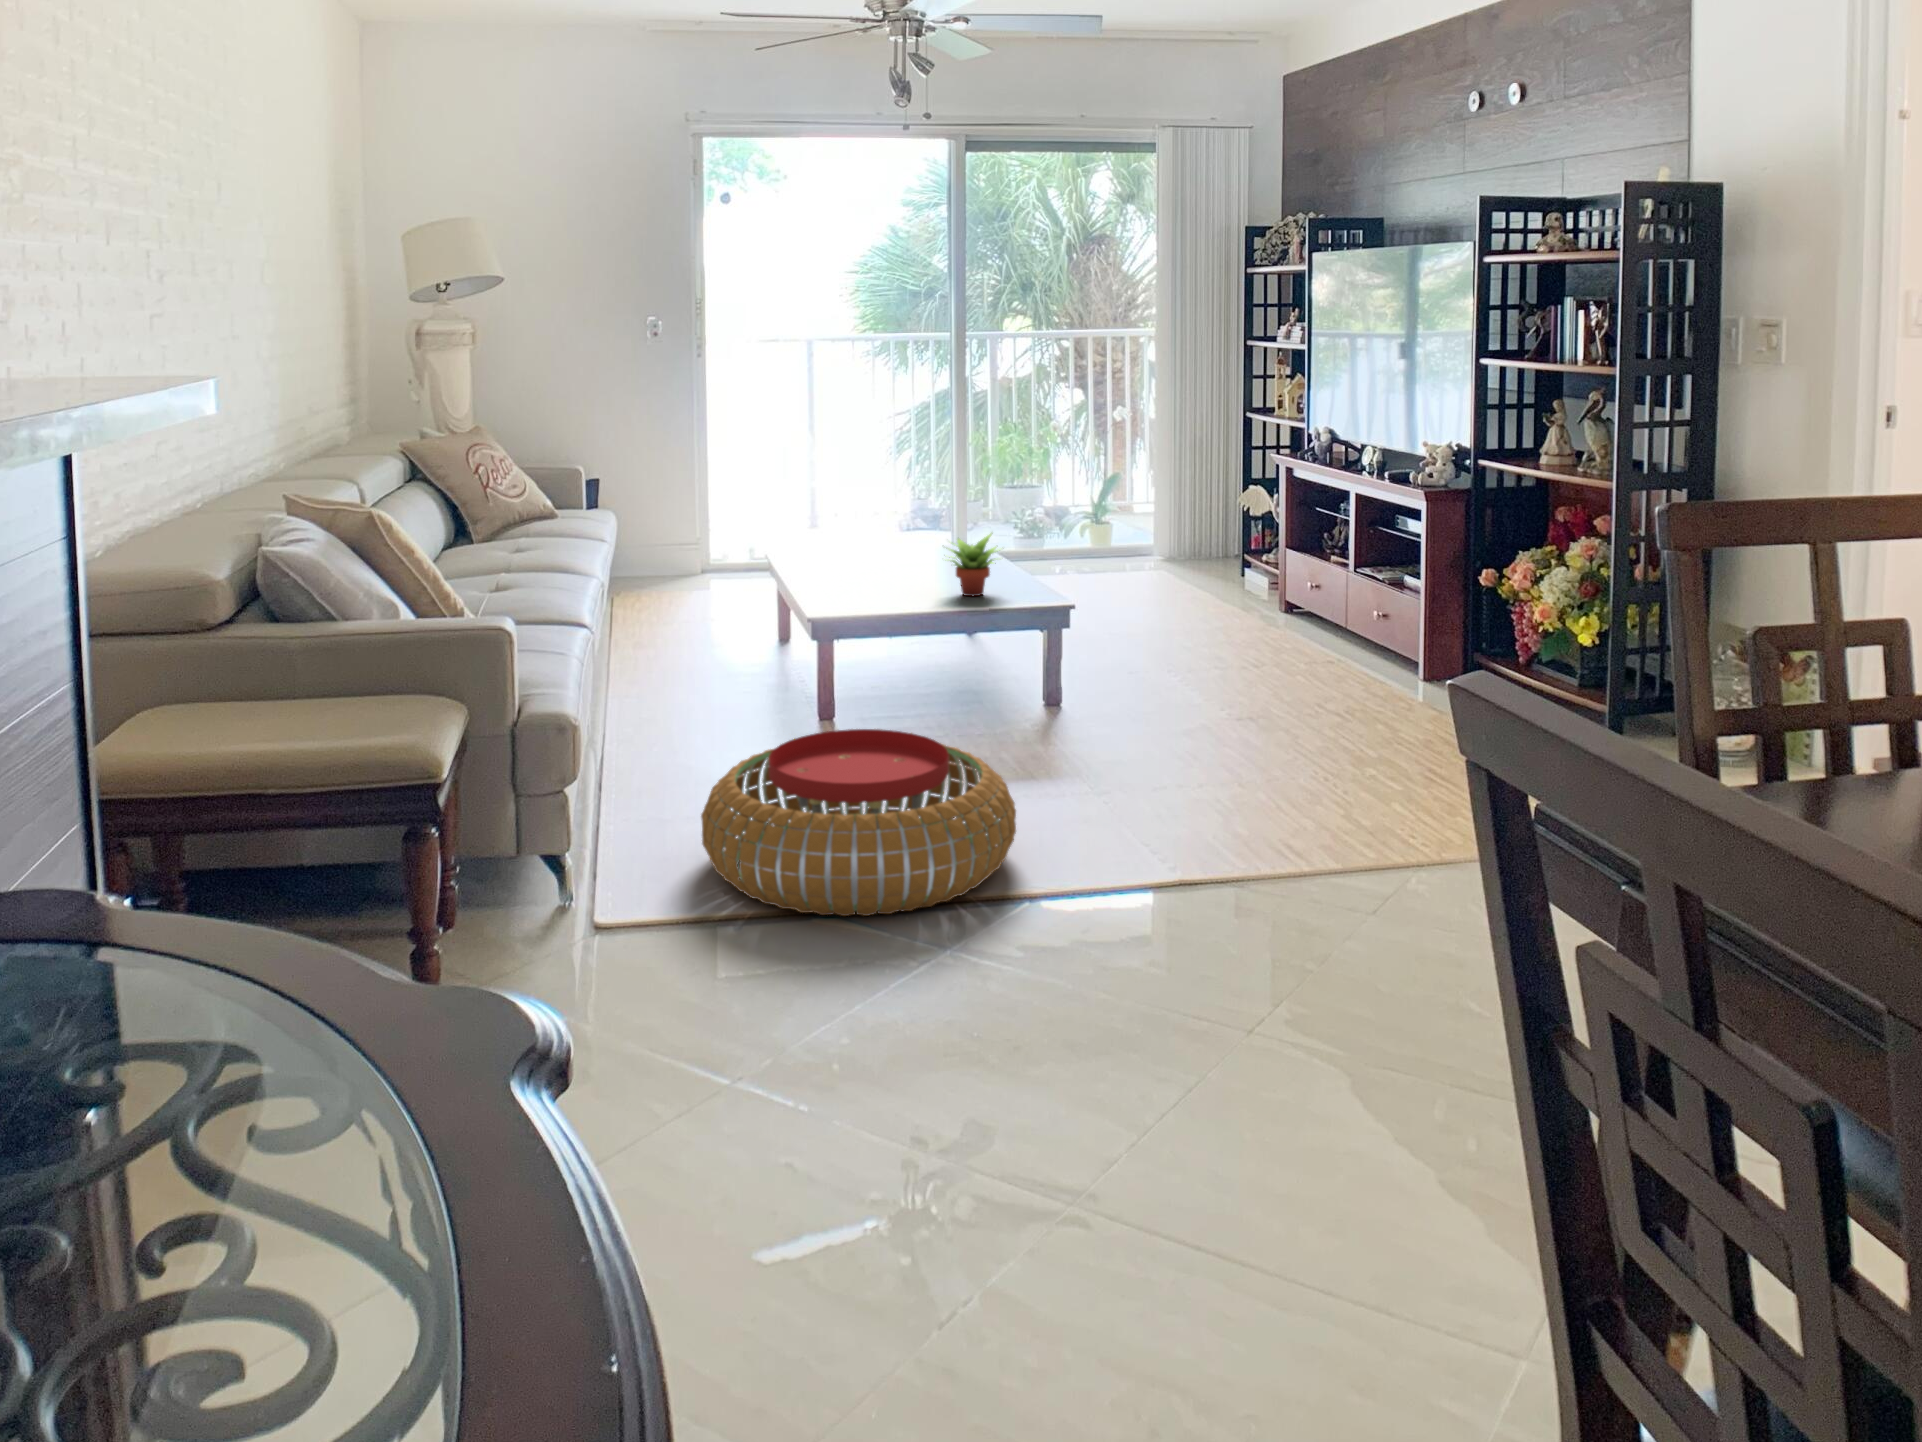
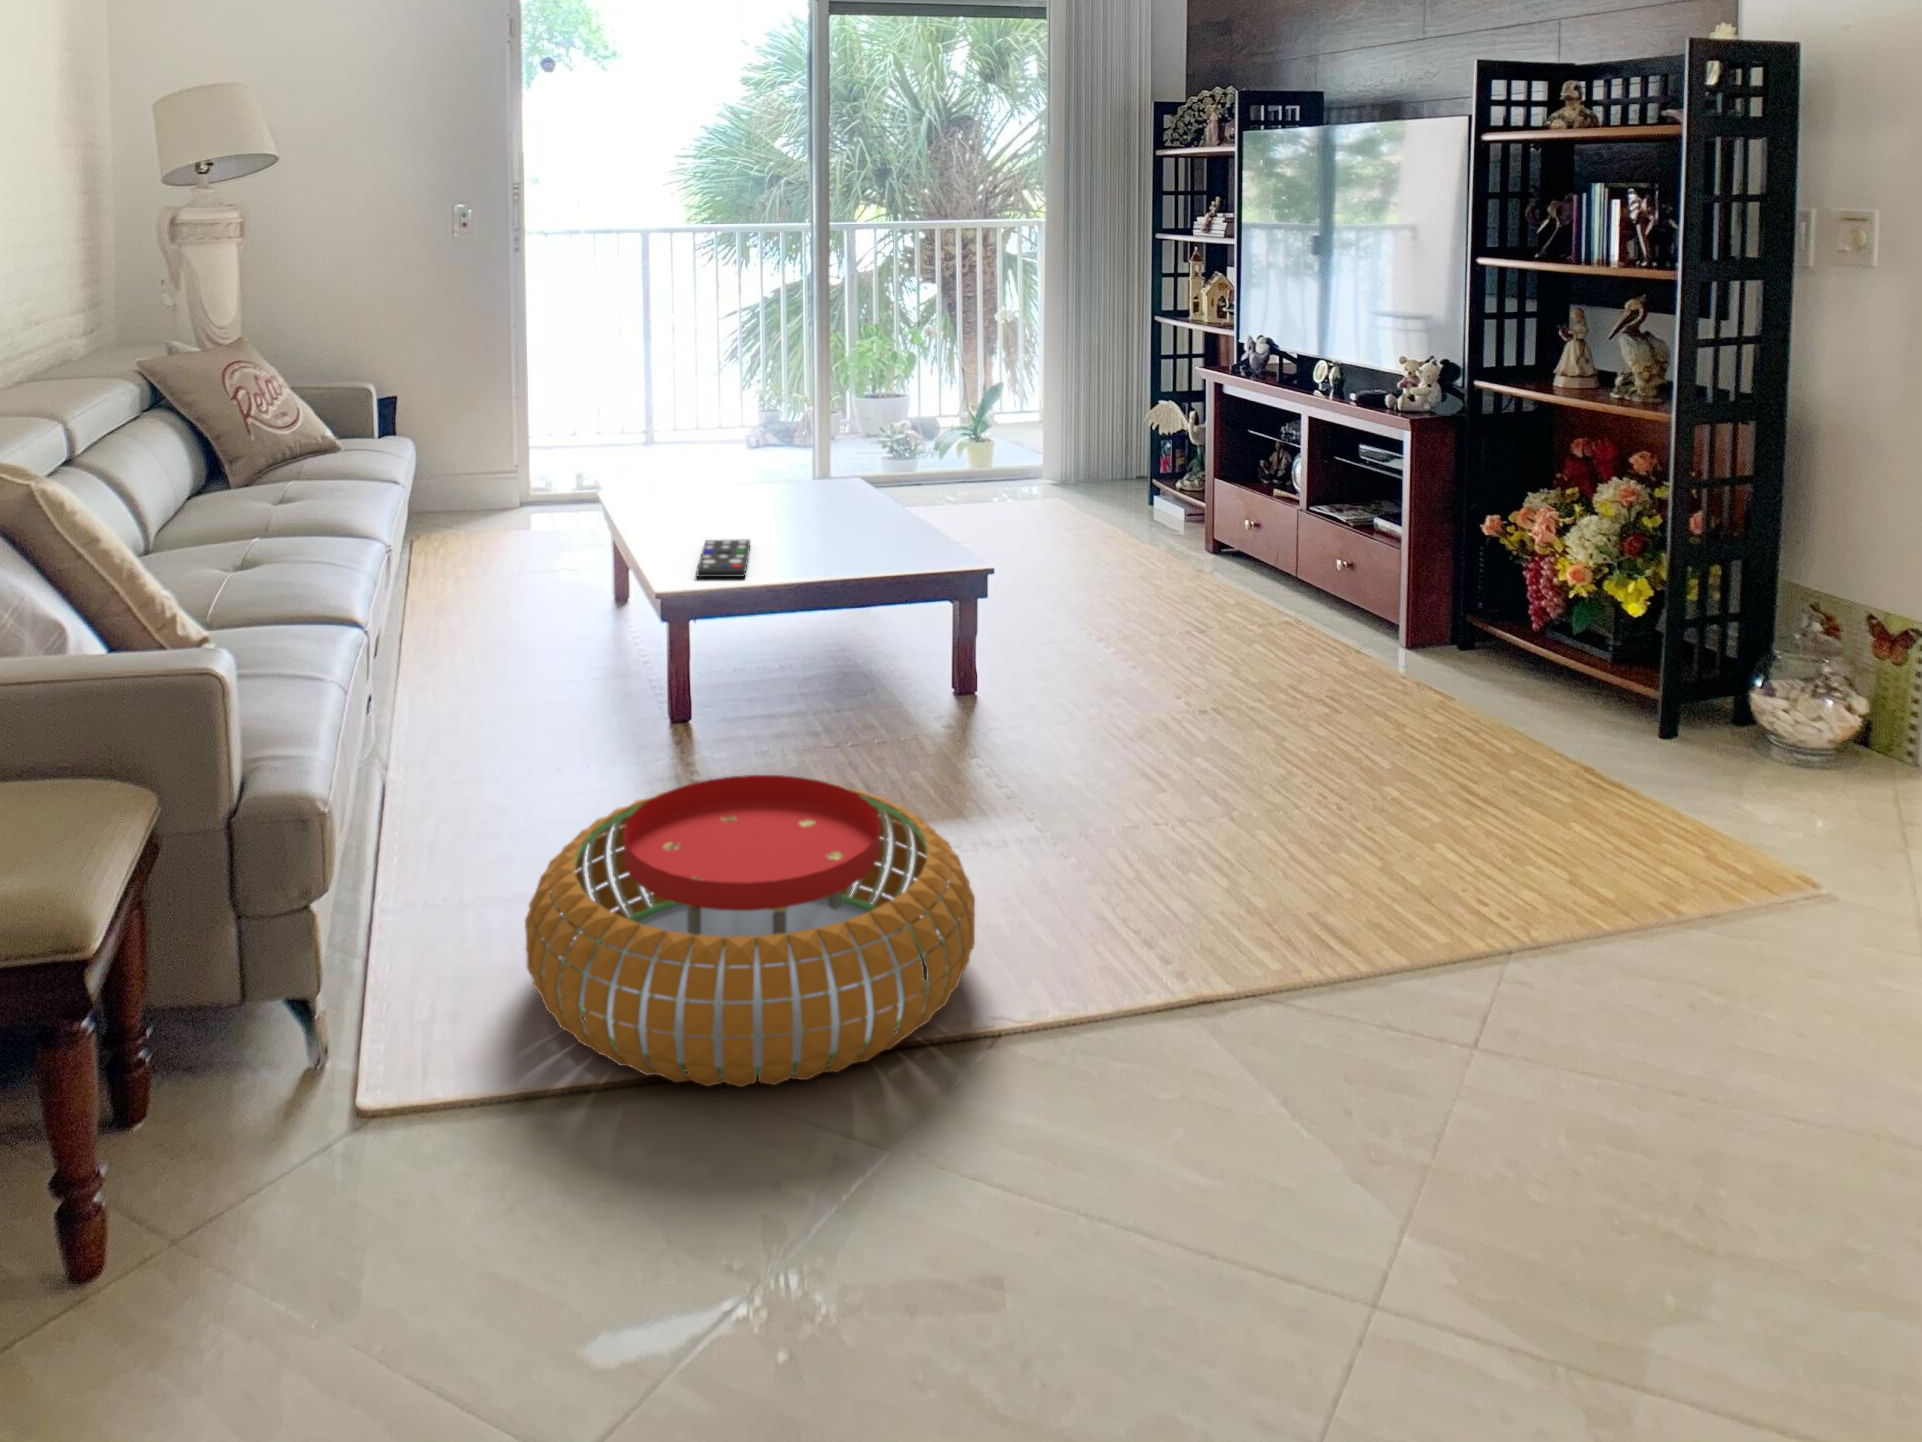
succulent plant: present [949,533,997,596] -> none [832,474,910,557]
remote control: none [834,583,879,607] -> present [696,540,750,577]

